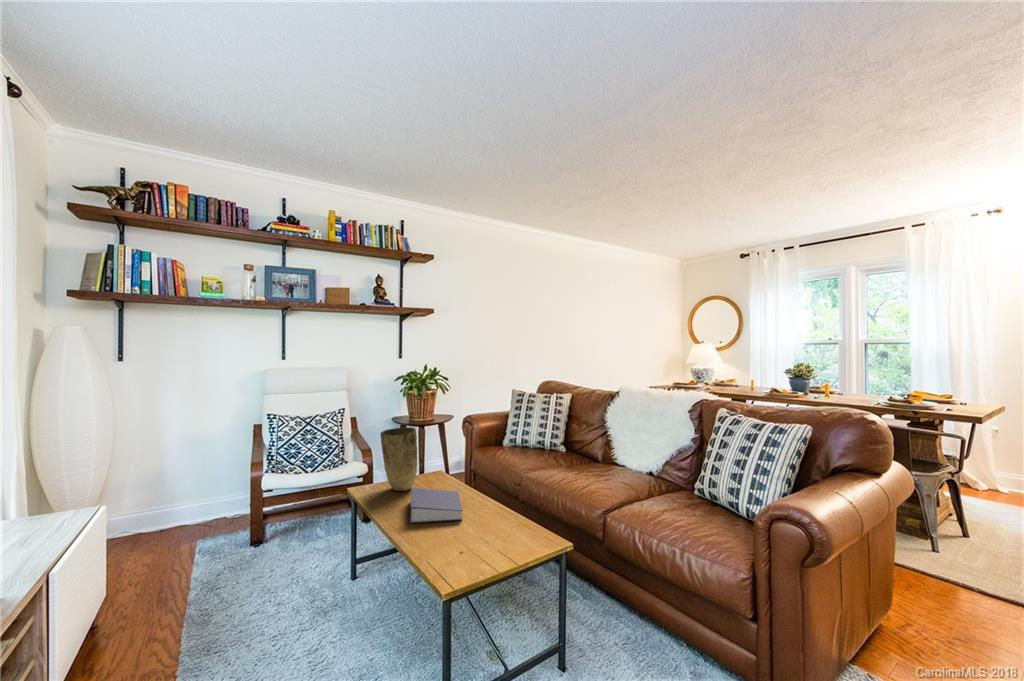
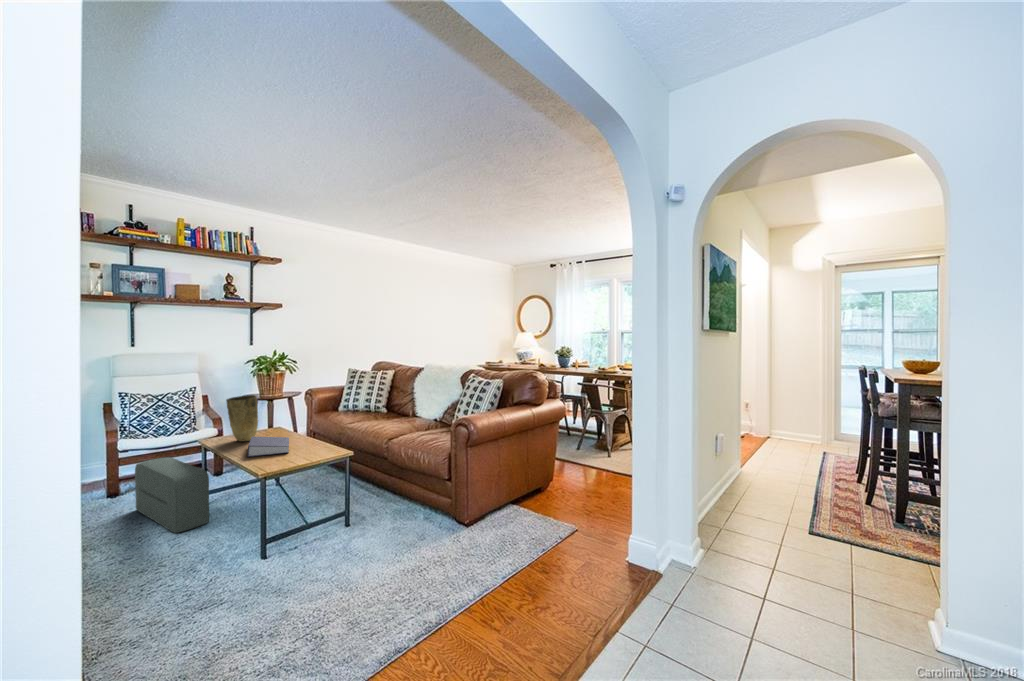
pouf: none [279,501,360,619] -> present [135,457,209,533]

